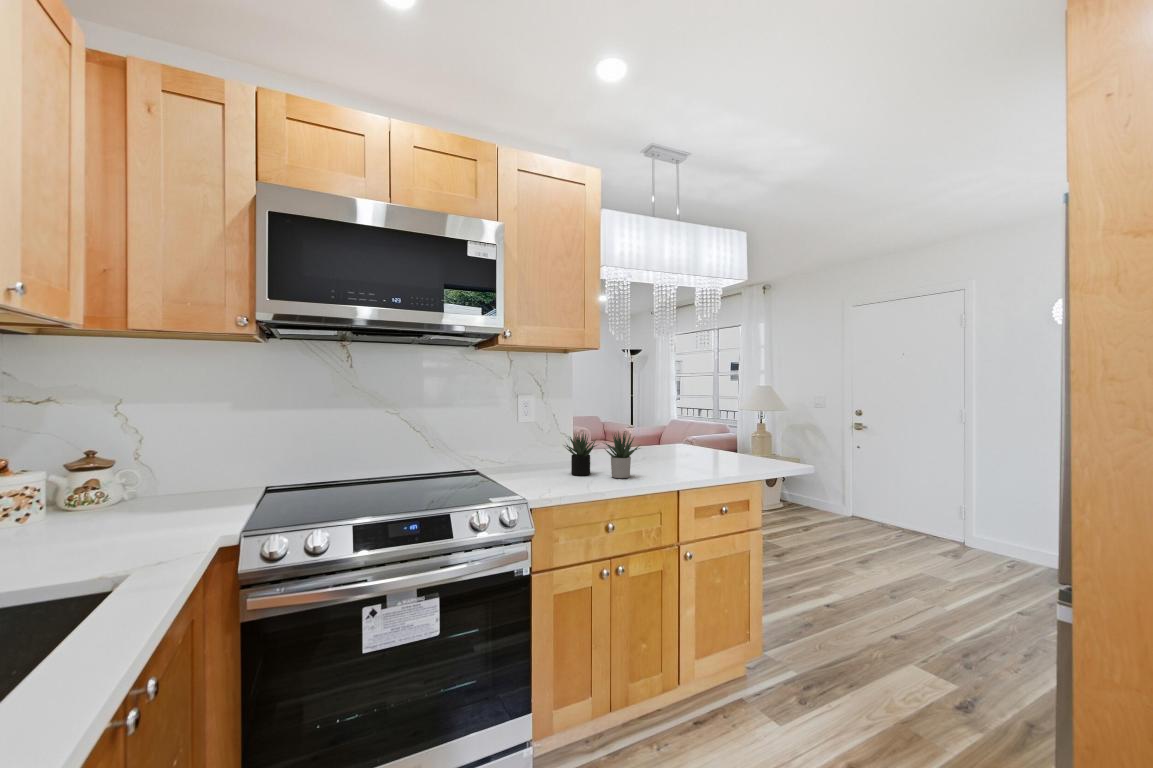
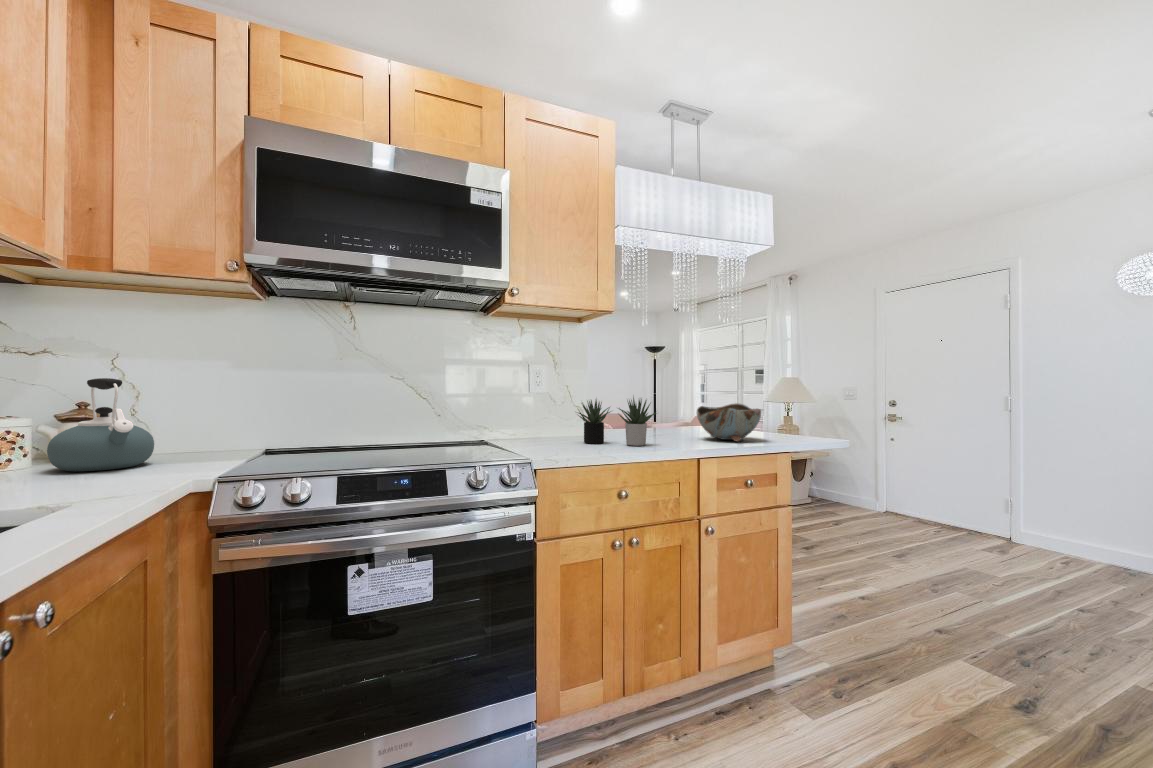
bowl: none [676,432,736,471] -> present [697,403,761,441]
kettle: none [69,433,168,525] -> present [47,378,154,471]

